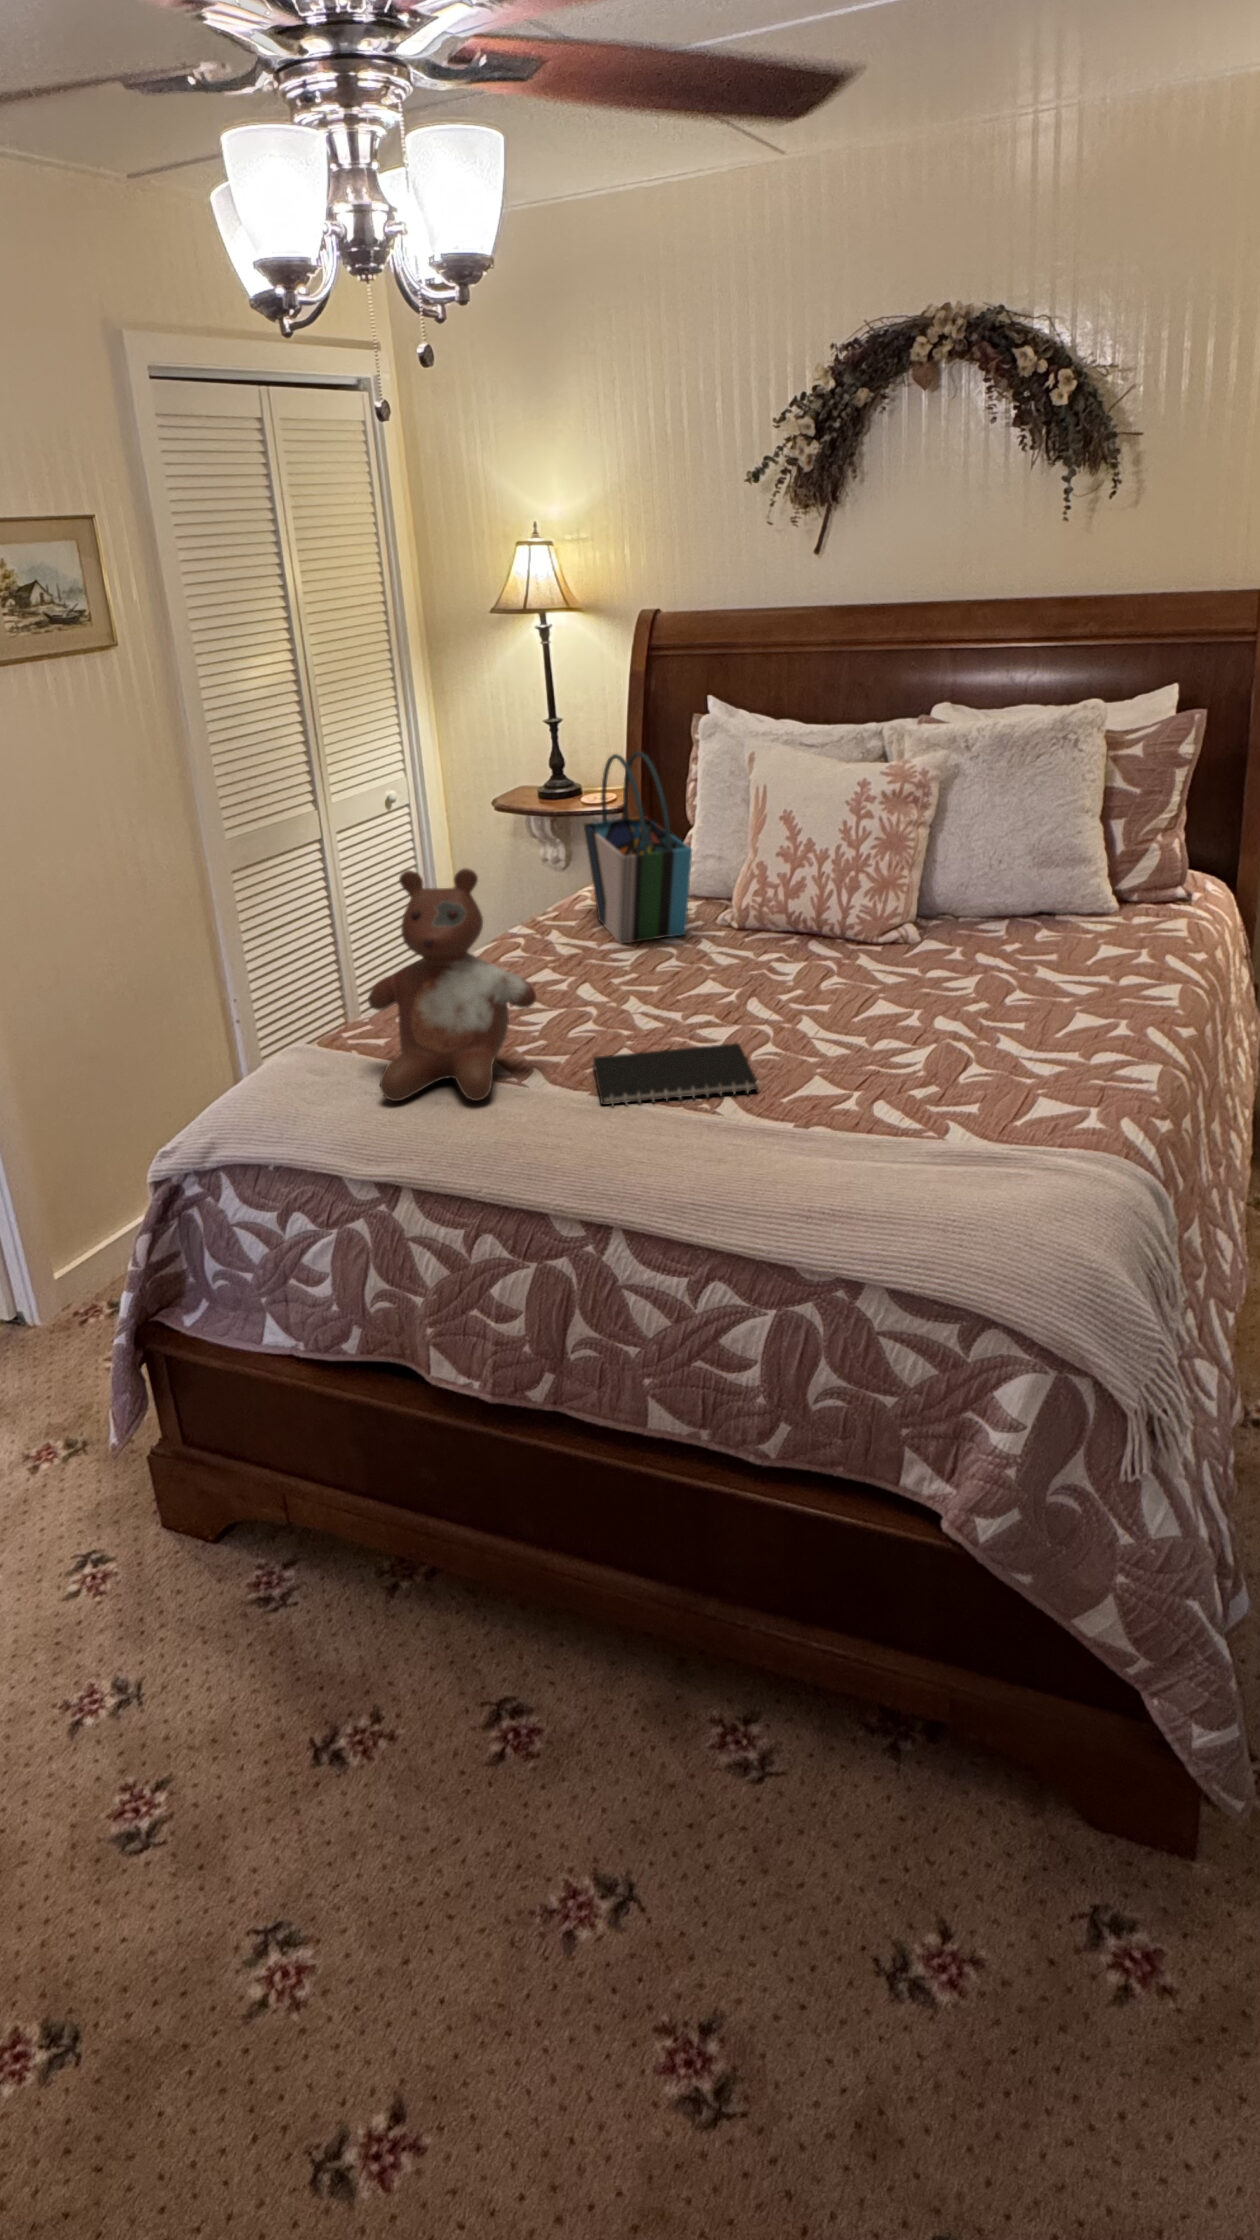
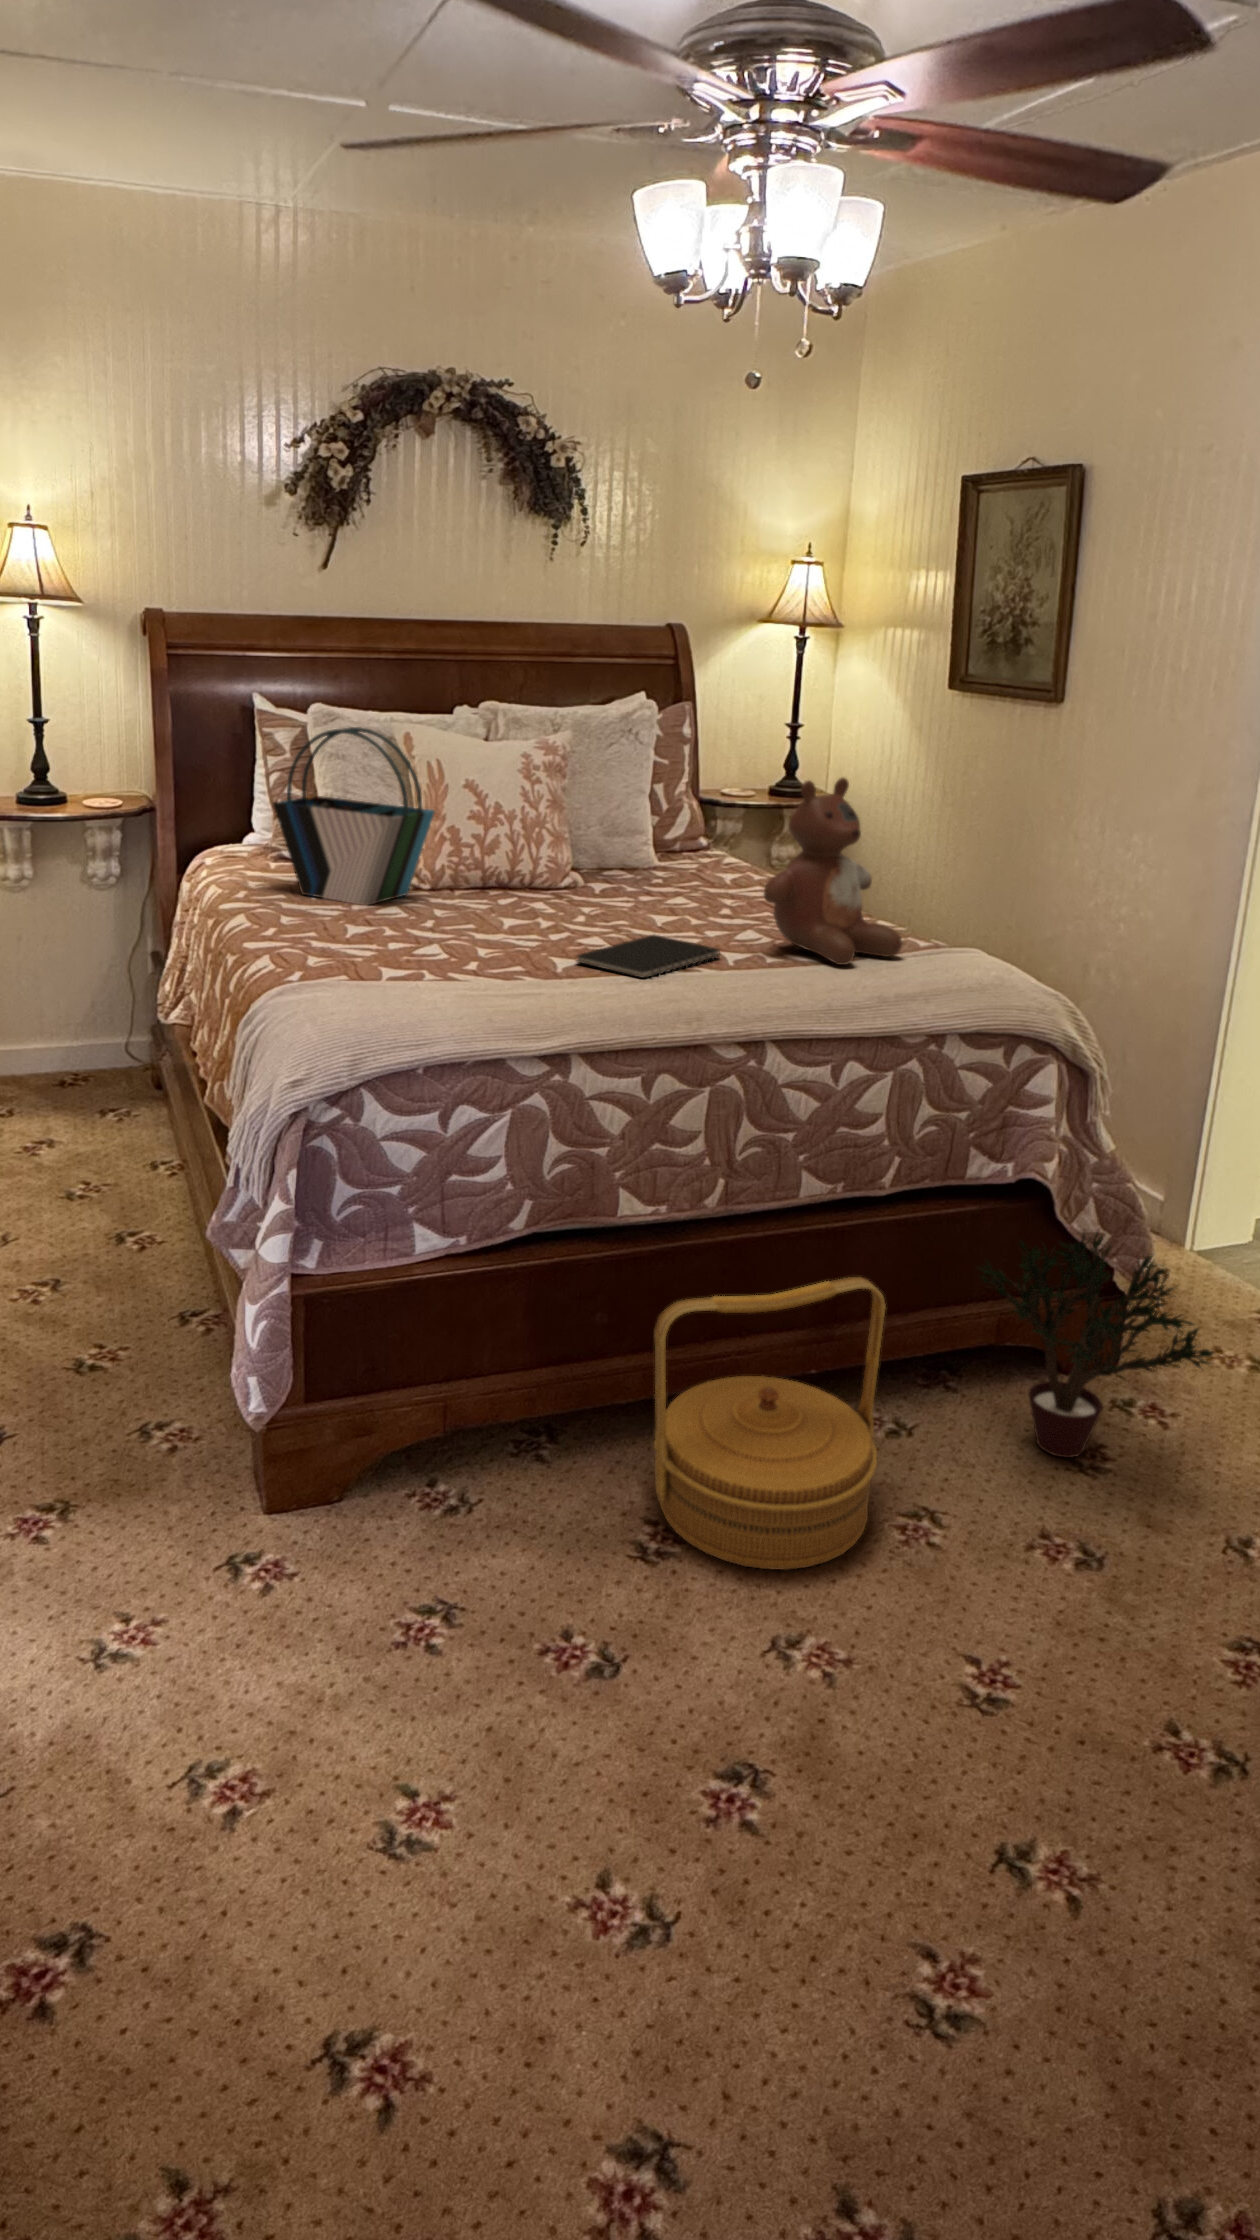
stuffed bear: present [368,868,536,1101] -> present [764,778,902,965]
woven basket: none [342,1502,617,1883] -> present [654,1277,886,1570]
potted plant: none [761,1609,1082,1961] -> present [980,1232,1213,1458]

